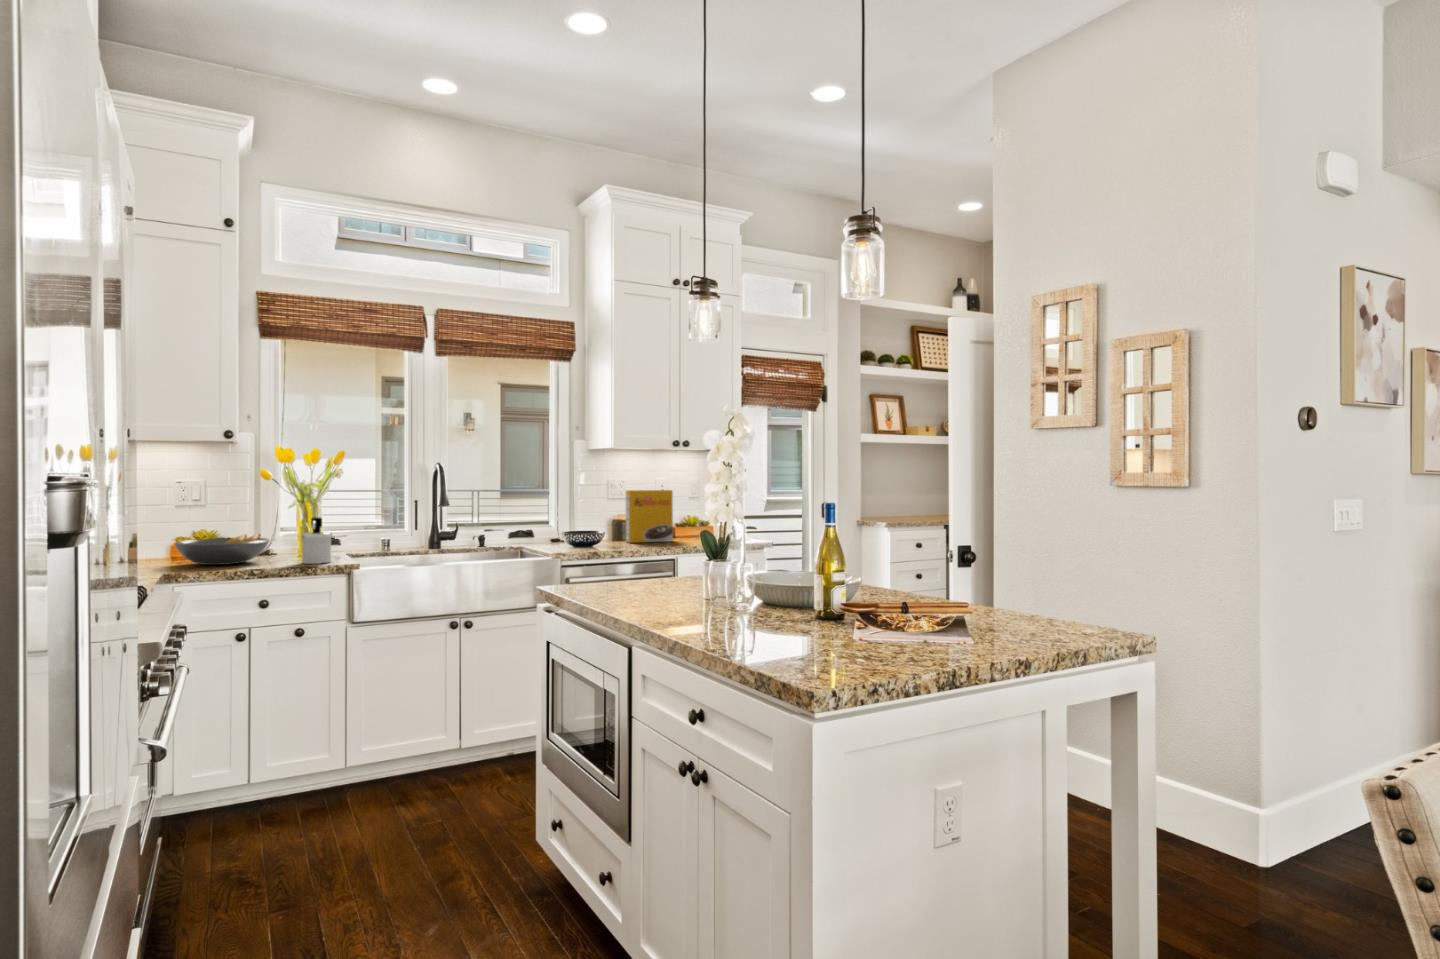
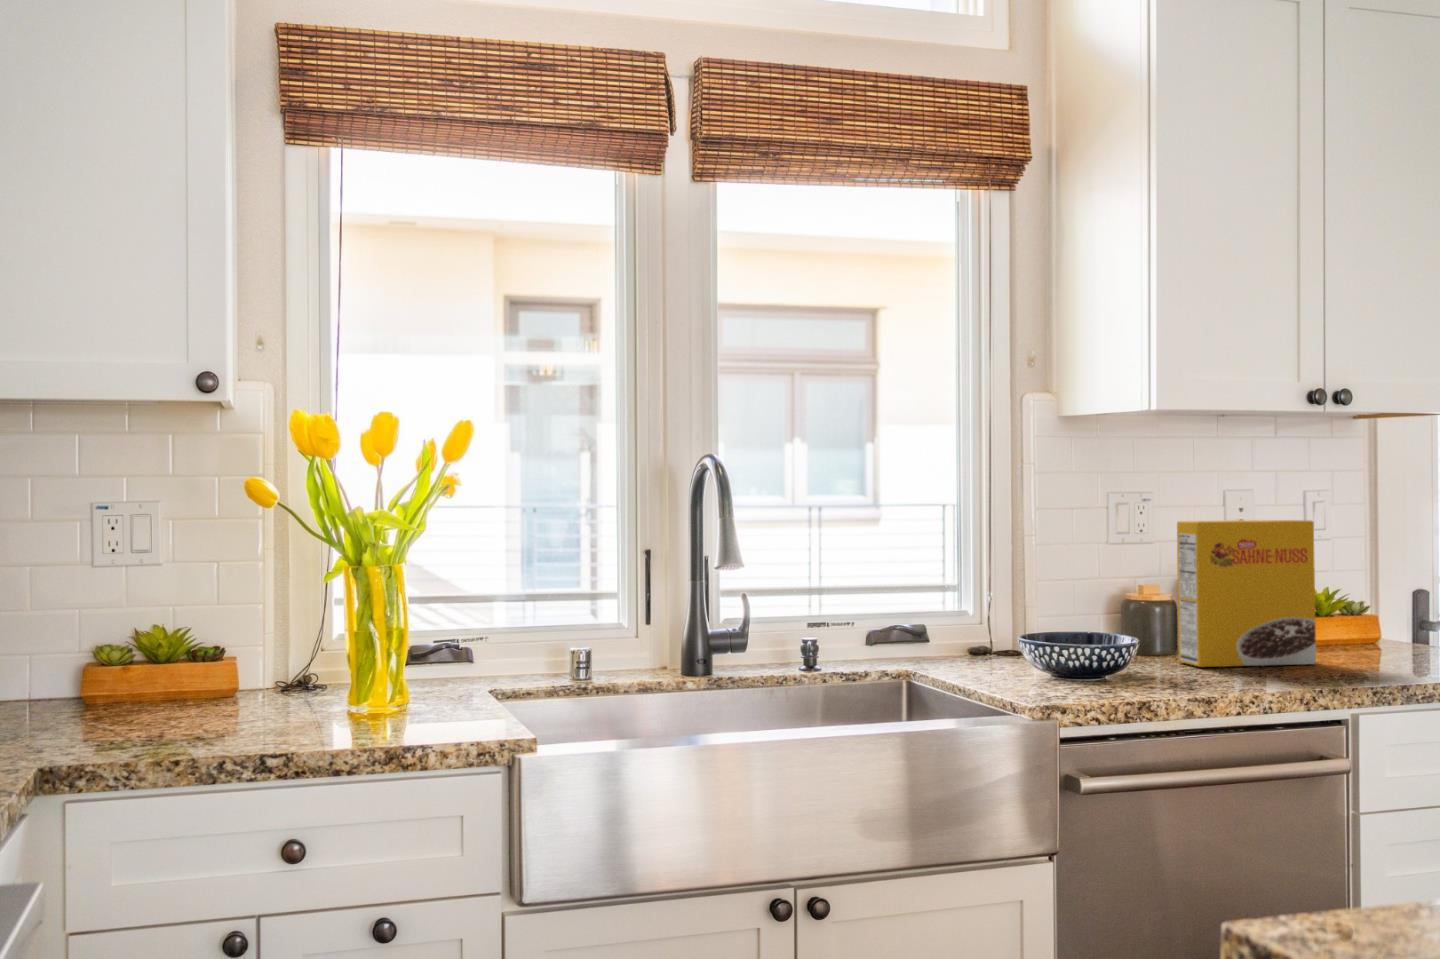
soap dispenser: present [301,517,332,564] -> none [383,600,461,731]
fruit bowl: present [174,534,269,565] -> none [78,641,310,727]

